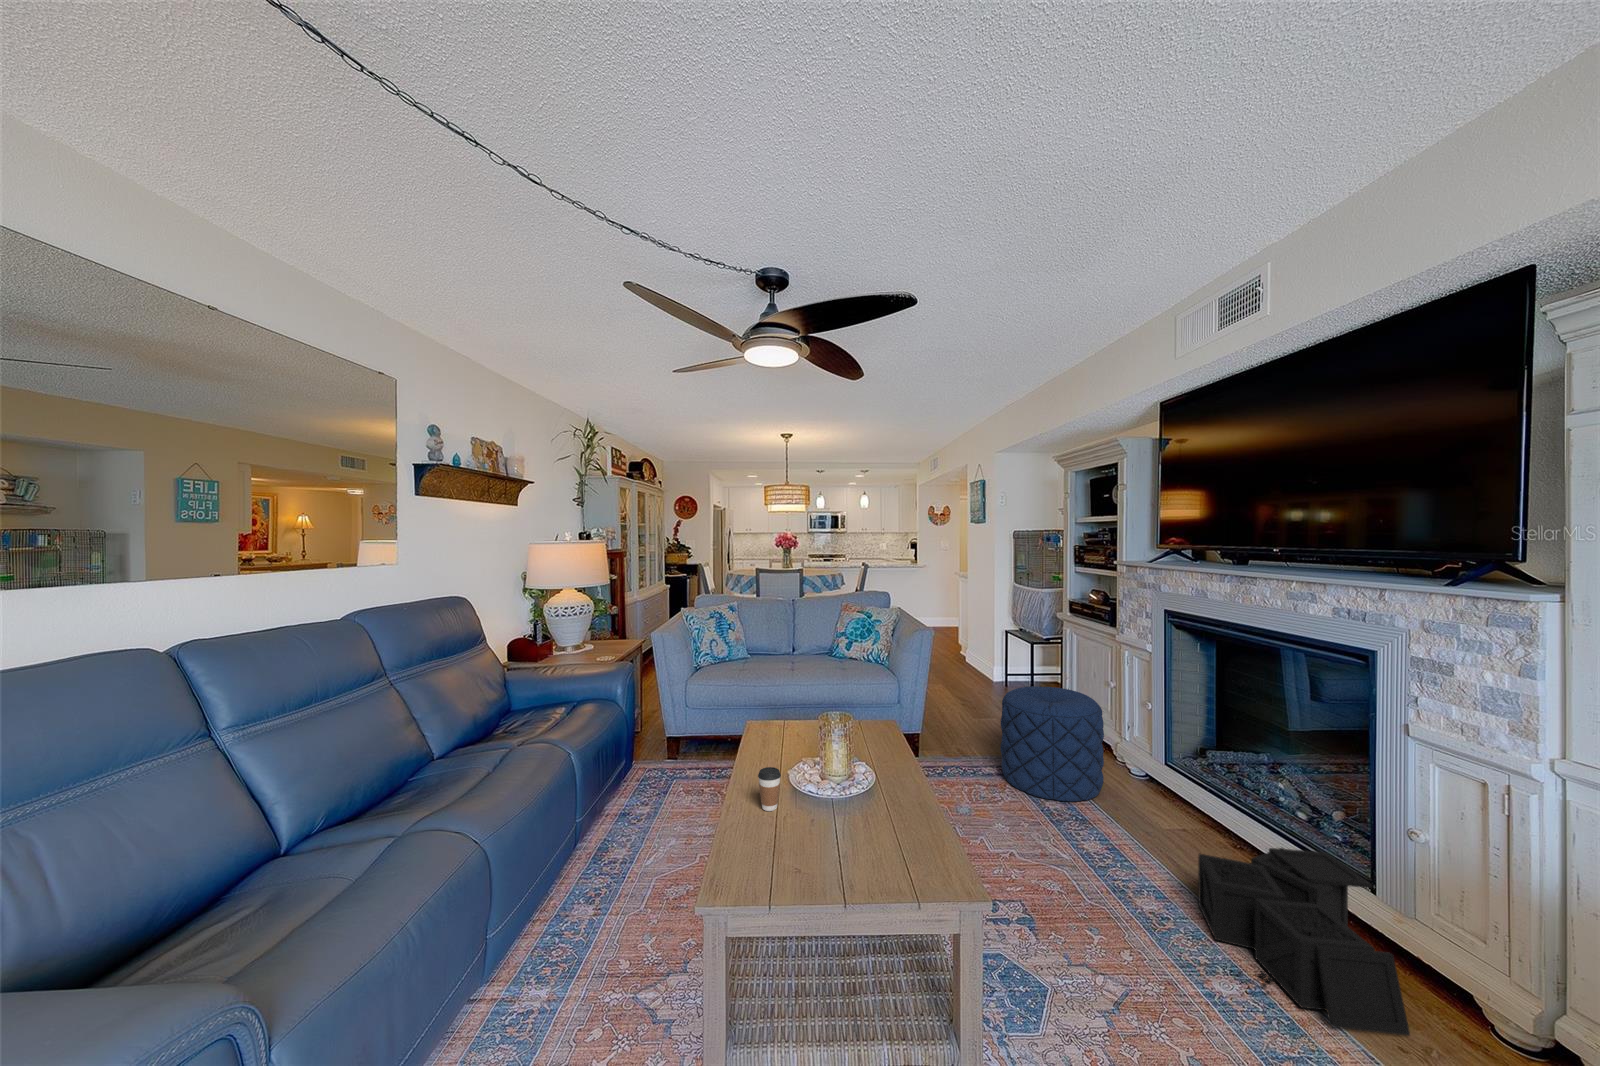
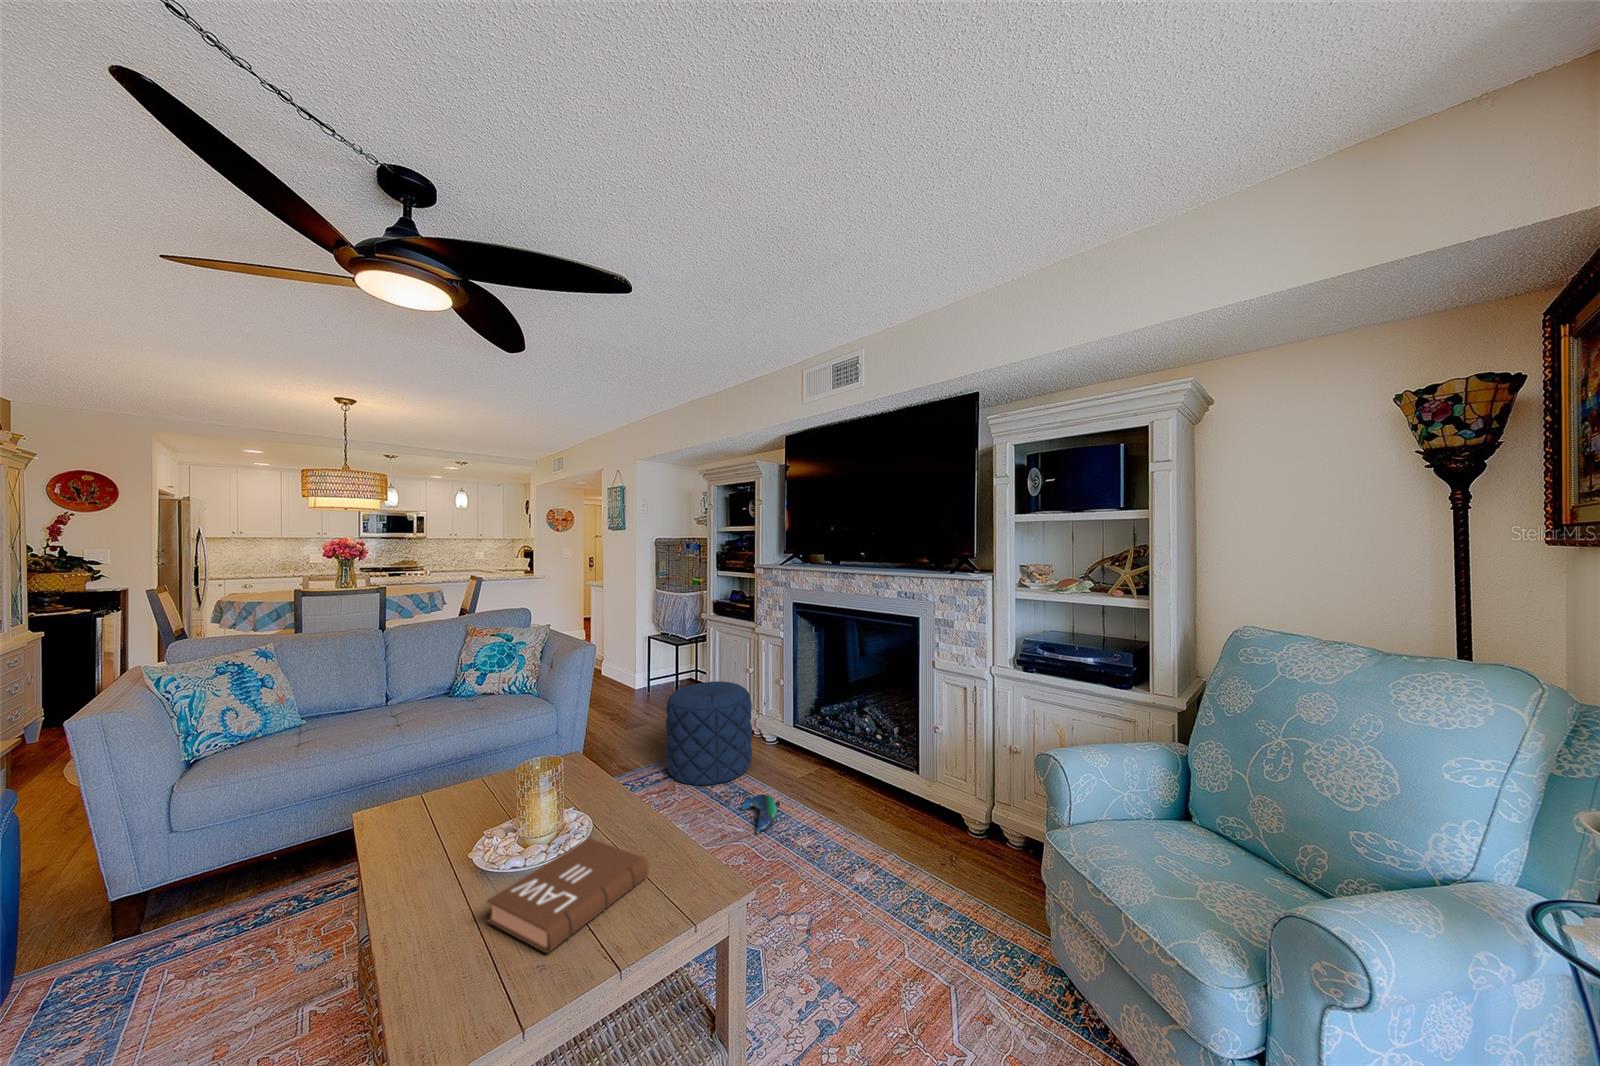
coffee cup: present [758,767,781,811] -> none [443,851,477,909]
book: none [778,793,909,870] -> present [488,838,649,953]
plush toy: none [1073,825,1122,869] -> present [741,794,780,834]
storage bin: present [1198,848,1410,1036] -> none [834,761,953,877]

